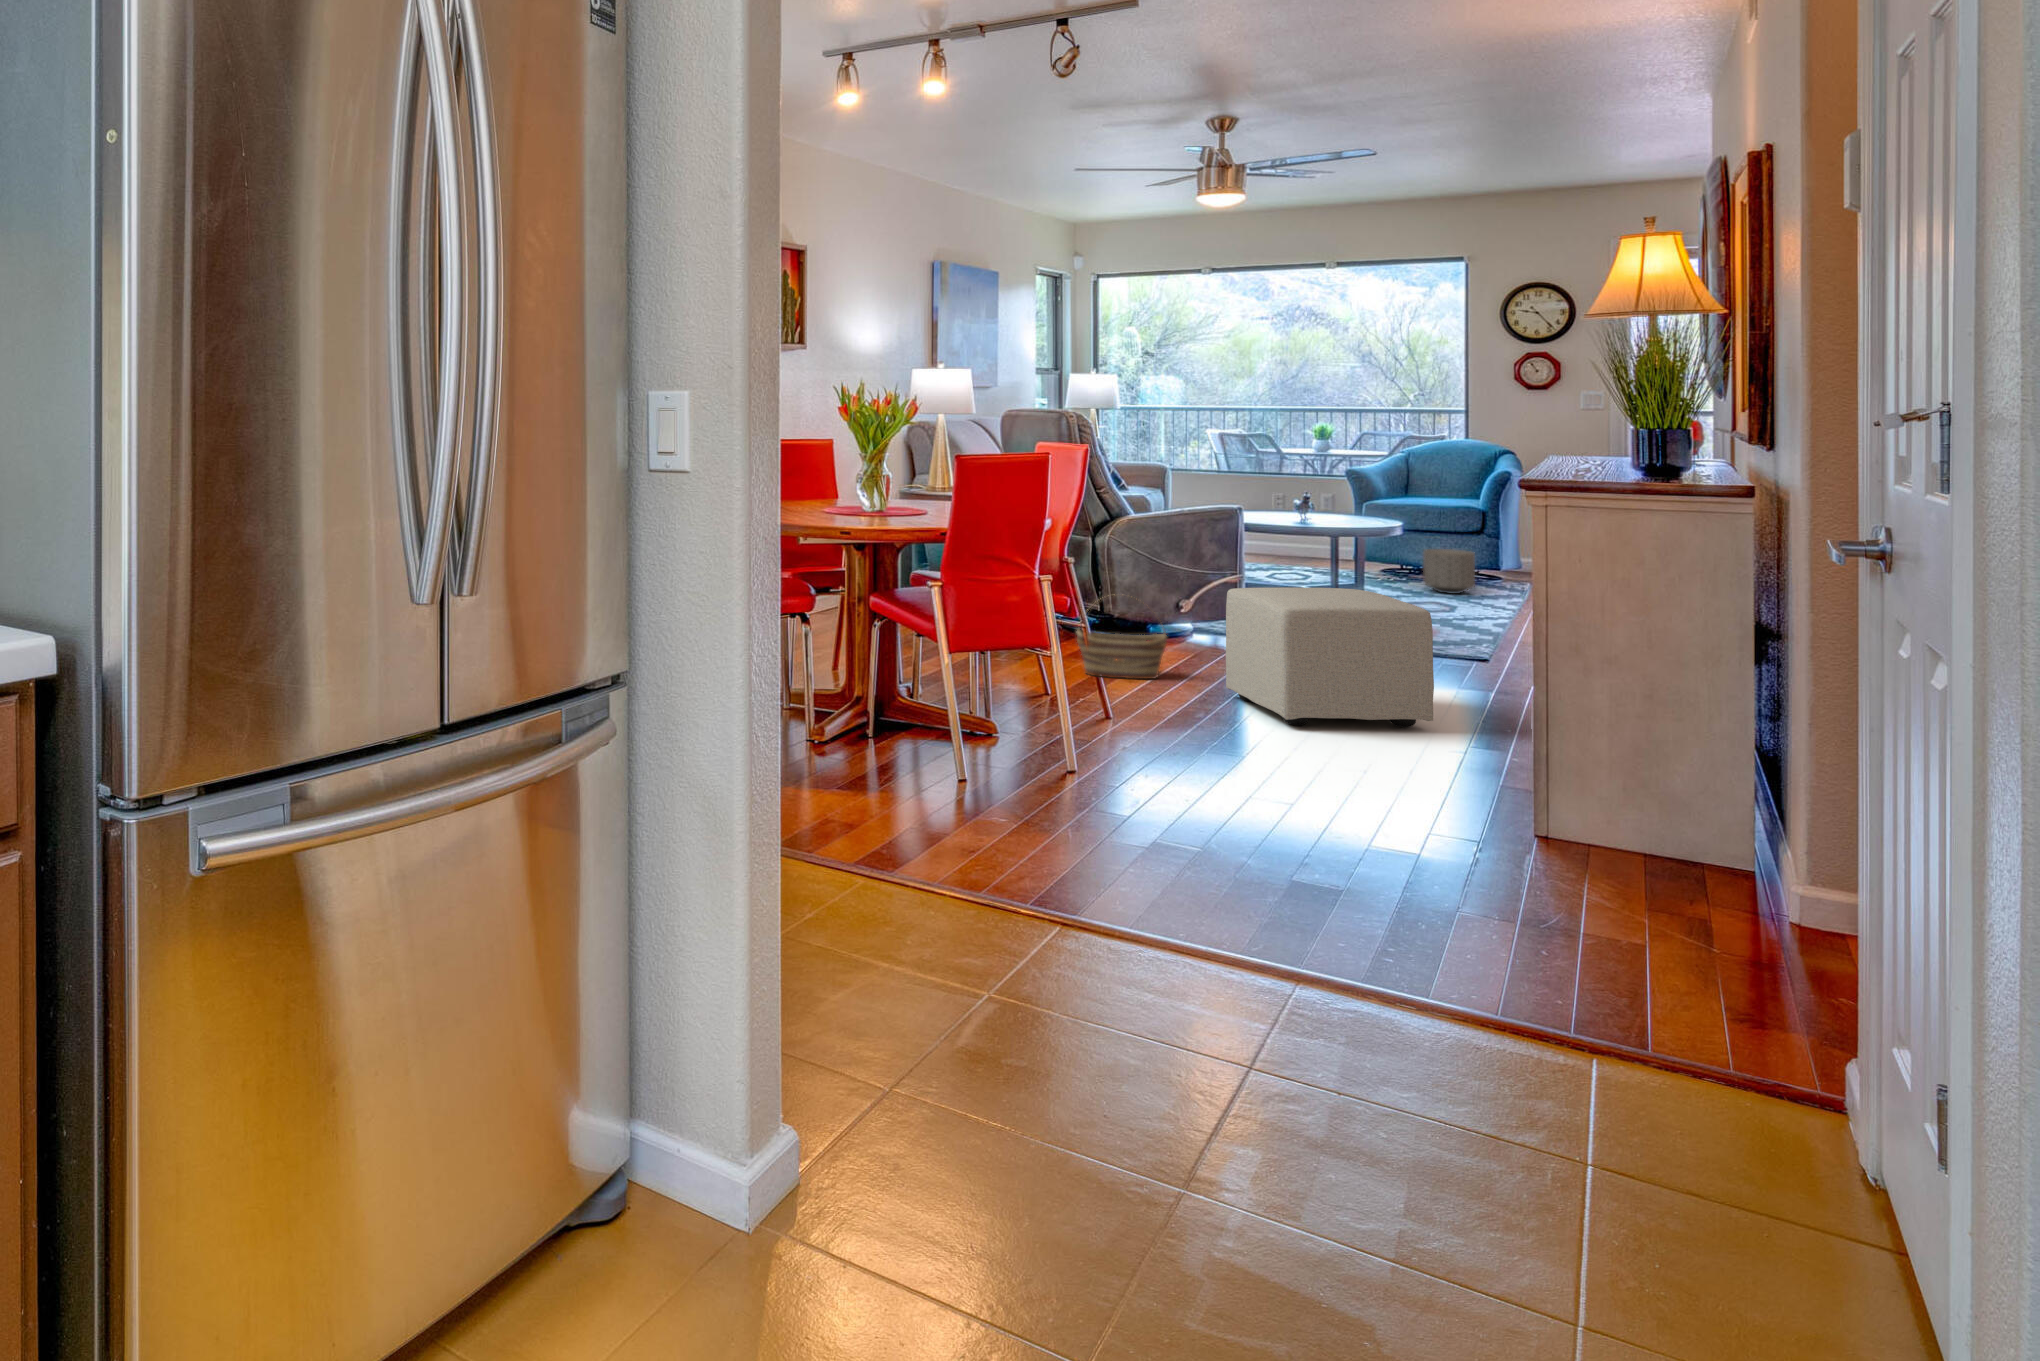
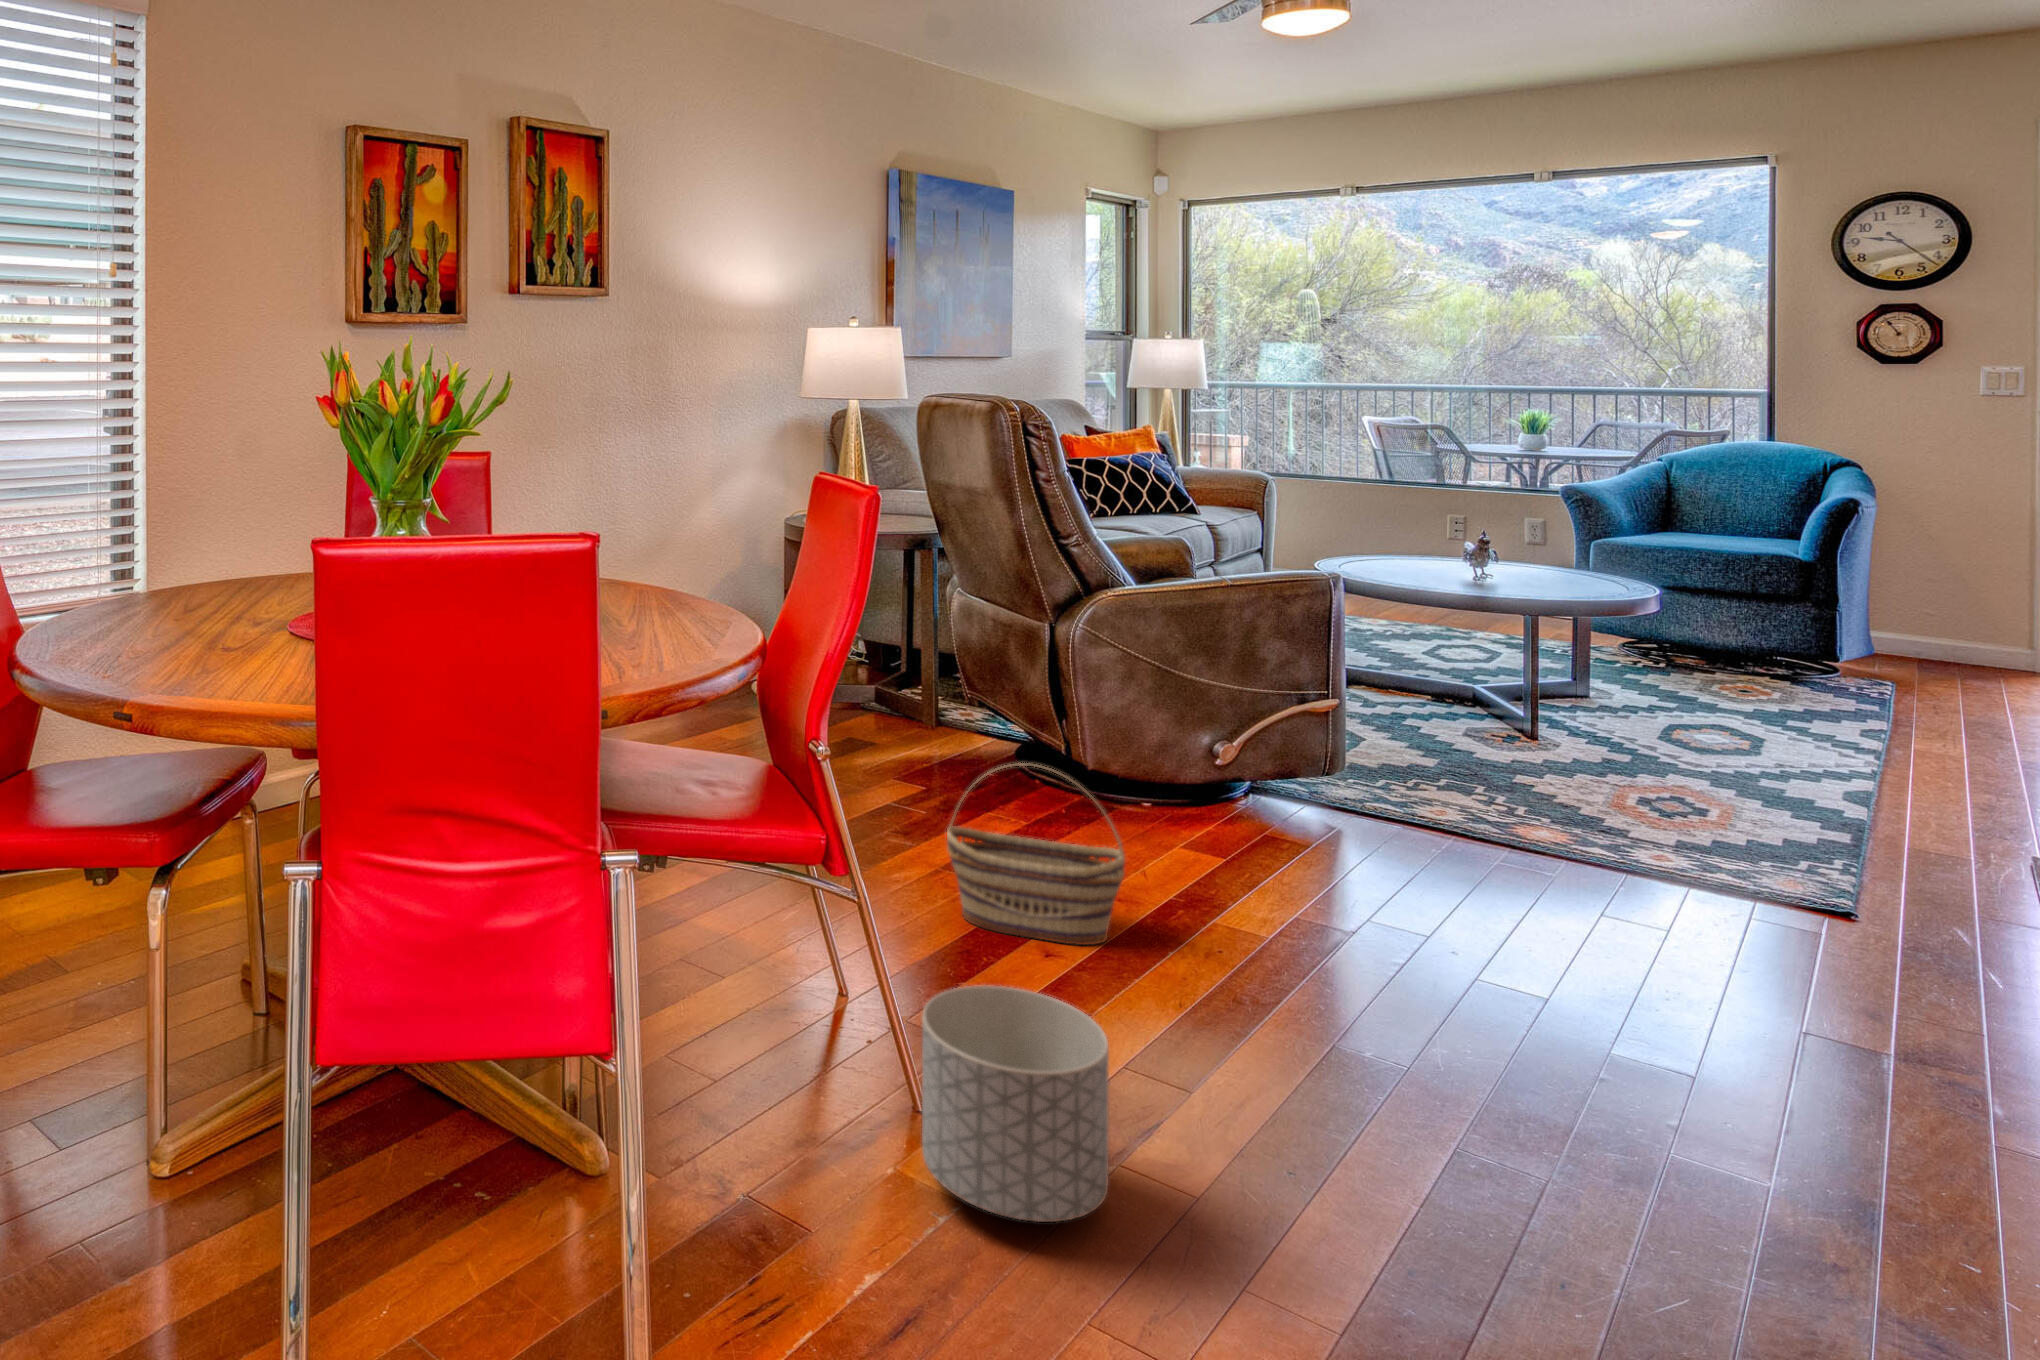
planter: present [1423,549,1475,594] -> present [922,985,1109,1222]
ottoman: present [1226,587,1434,727] -> none [1227,792,1748,1223]

